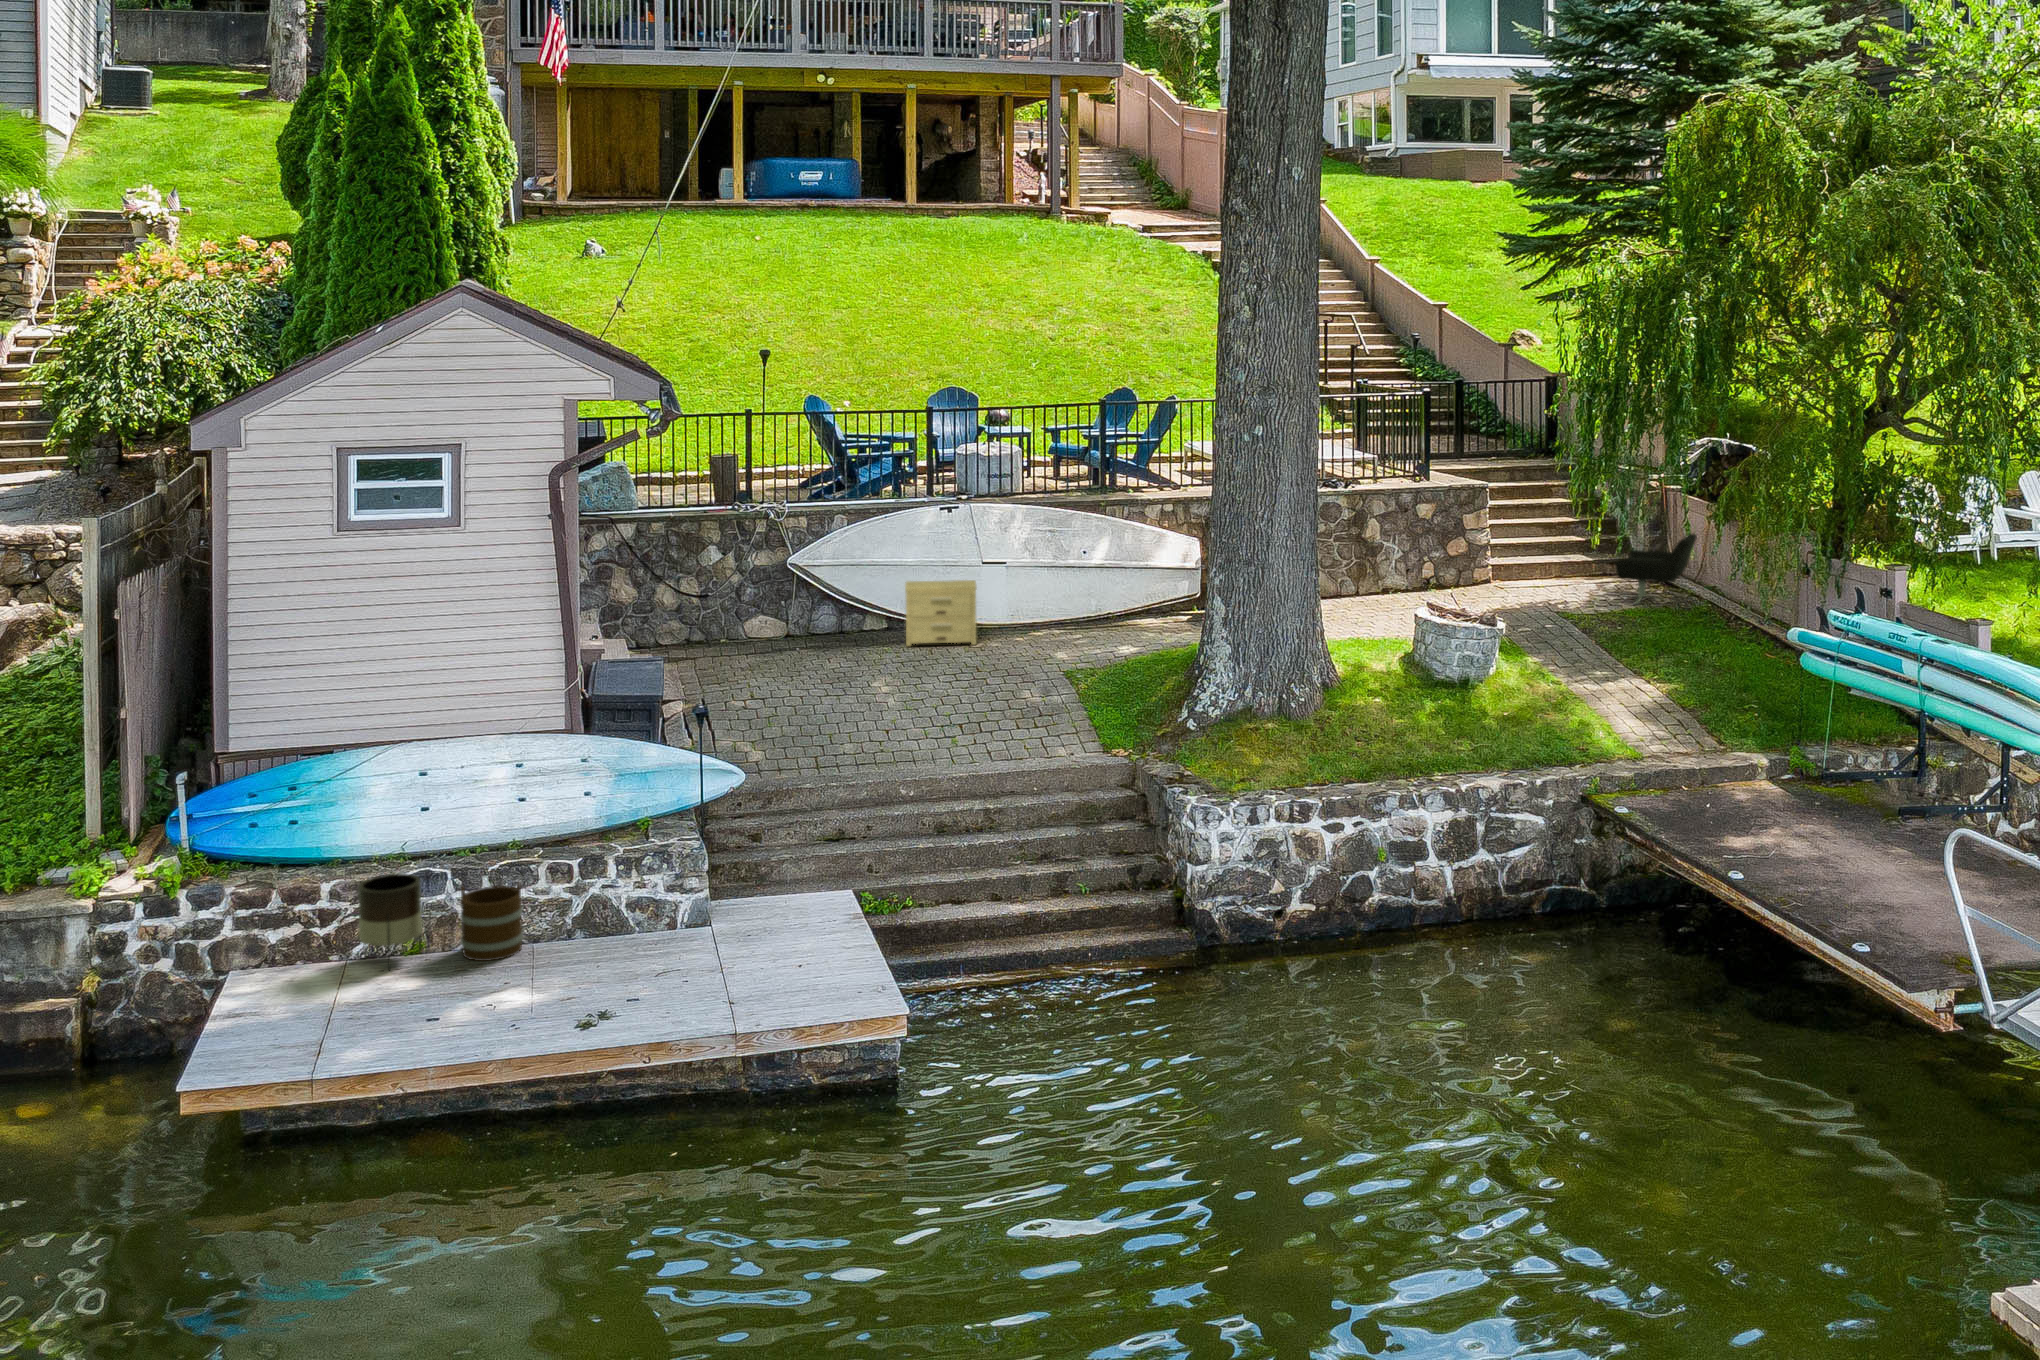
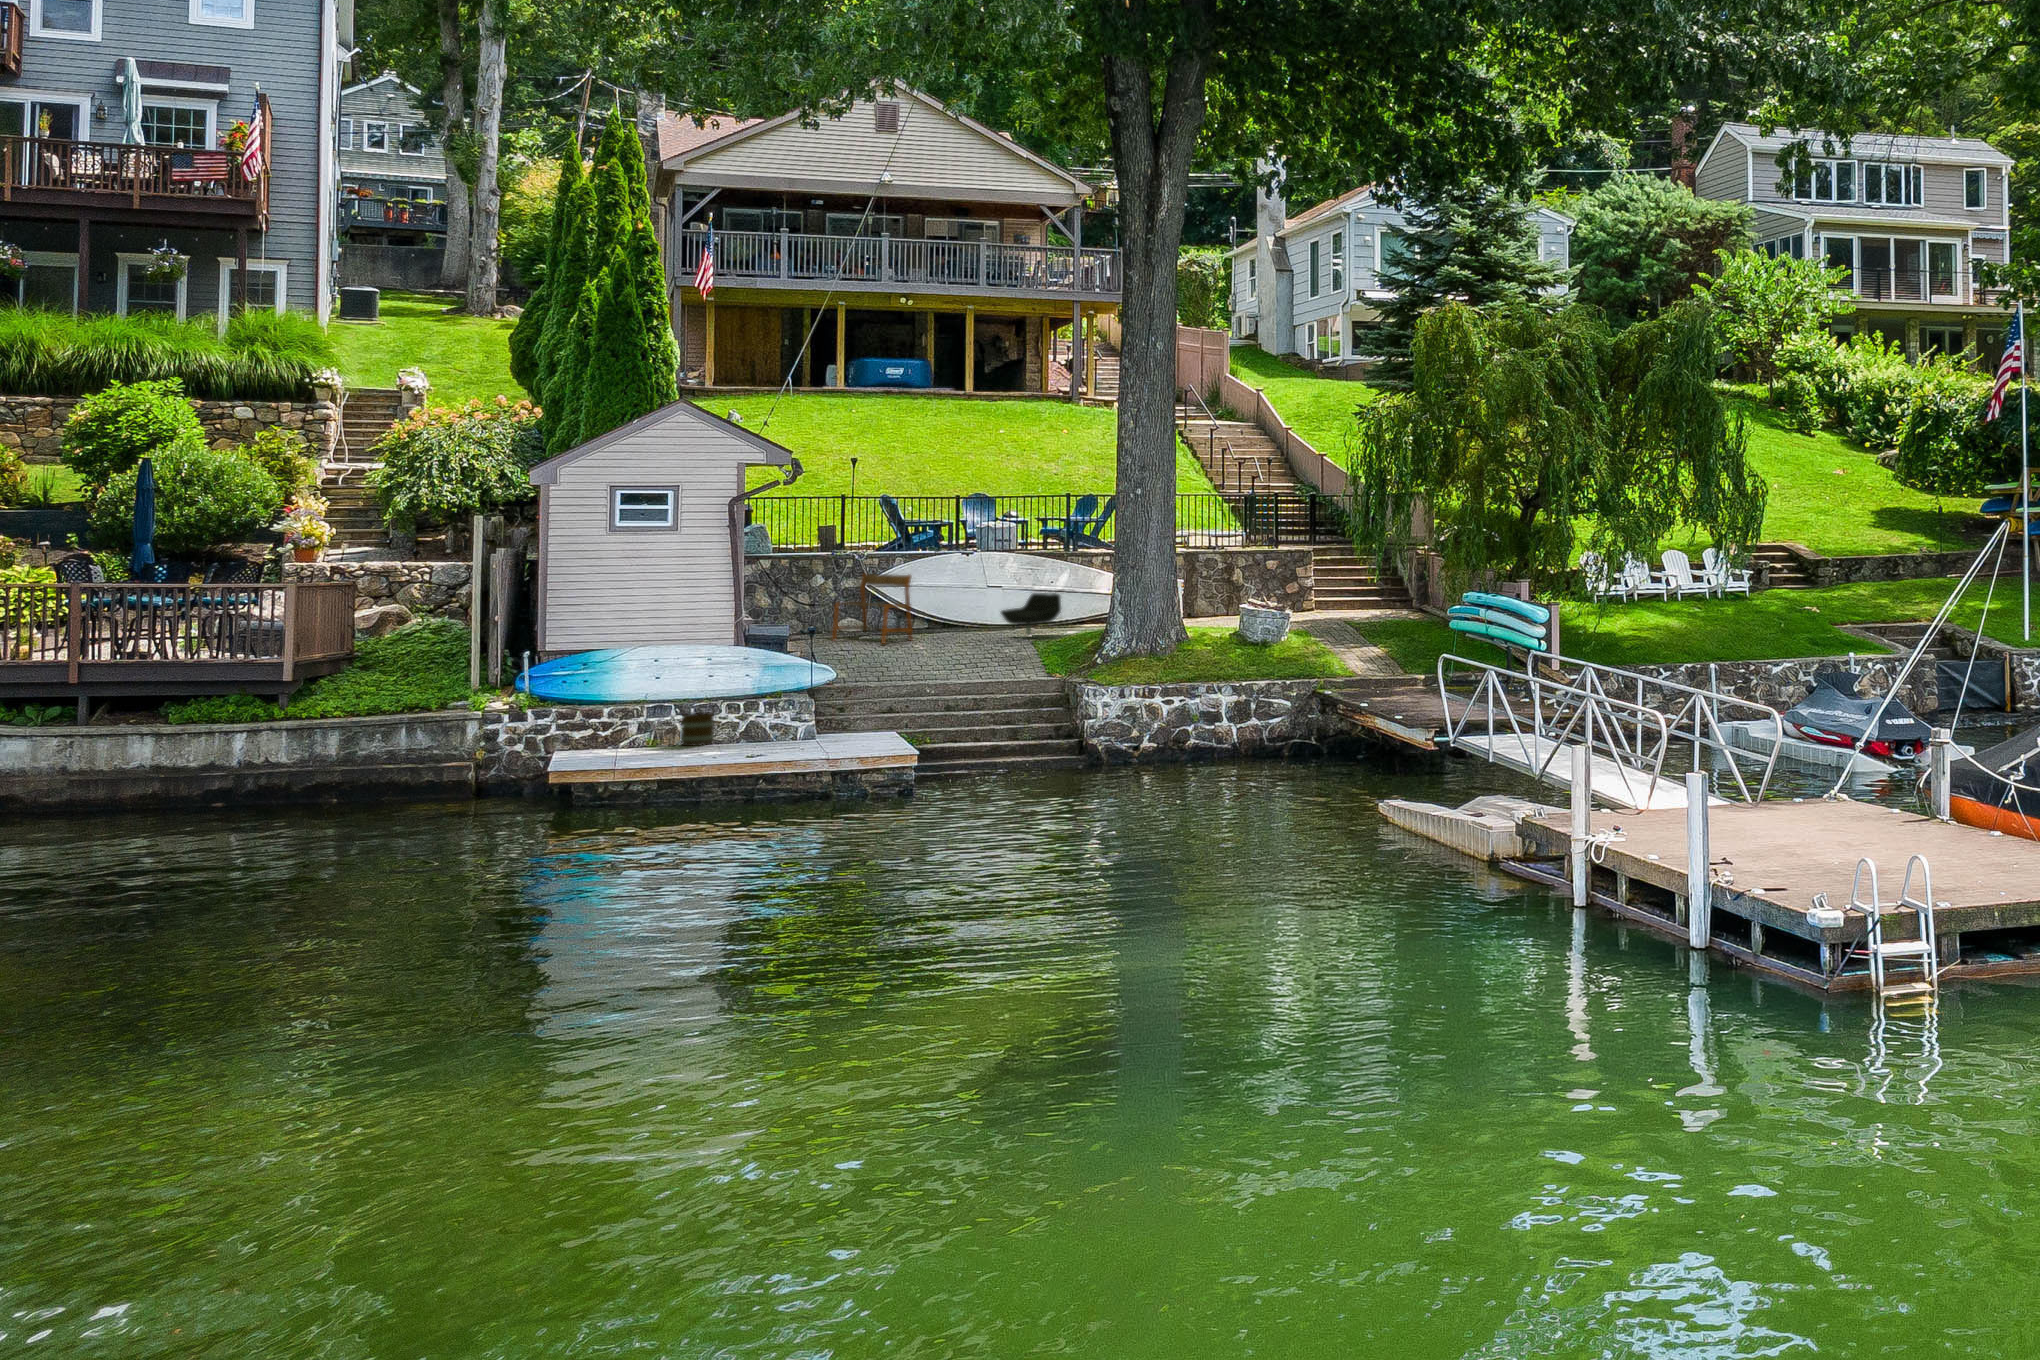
bench: none [739,532,867,659] -> present [832,573,913,644]
lounge chair: present [1615,533,1697,604] -> present [1001,593,1061,638]
side table: present [905,580,977,646] -> none [937,601,983,640]
planter: present [358,874,422,960] -> none [626,703,660,749]

